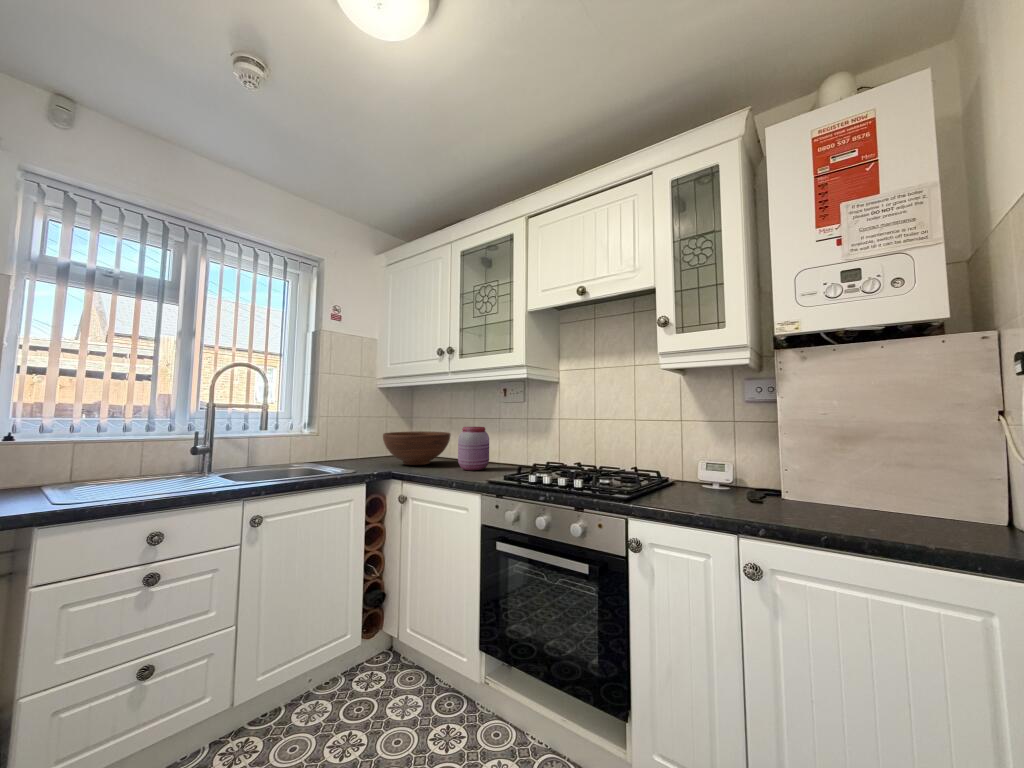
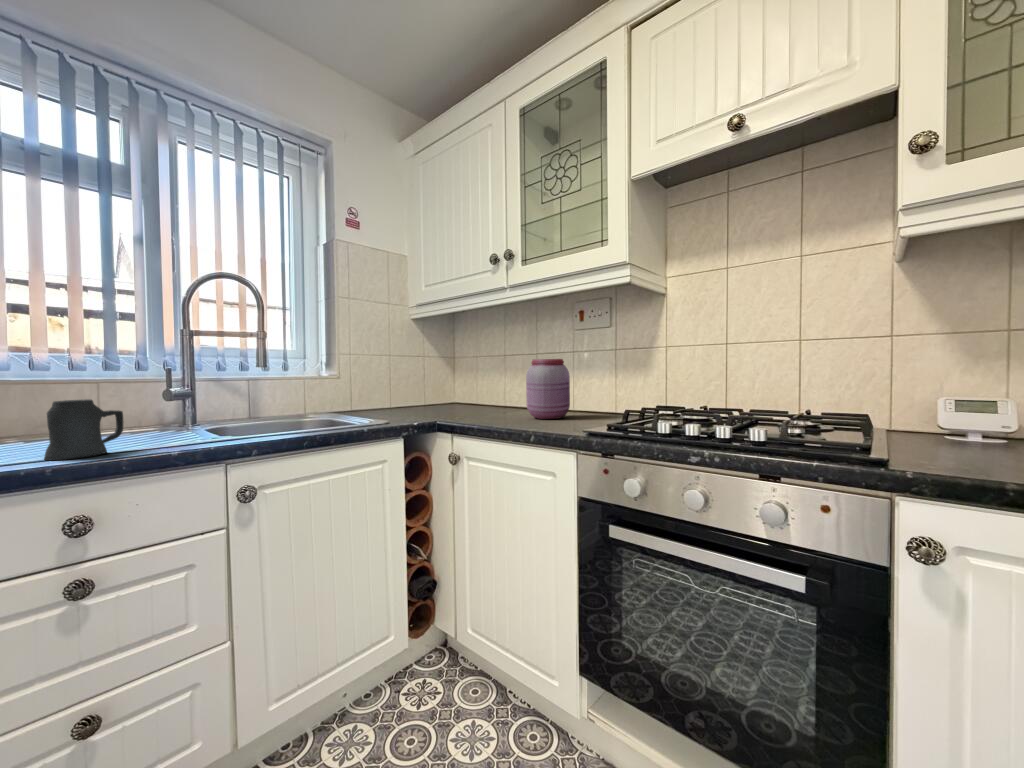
fruit bowl: present [383,431,451,465] -> none [422,371,510,414]
mug: none [132,457,181,496] -> present [44,399,123,460]

